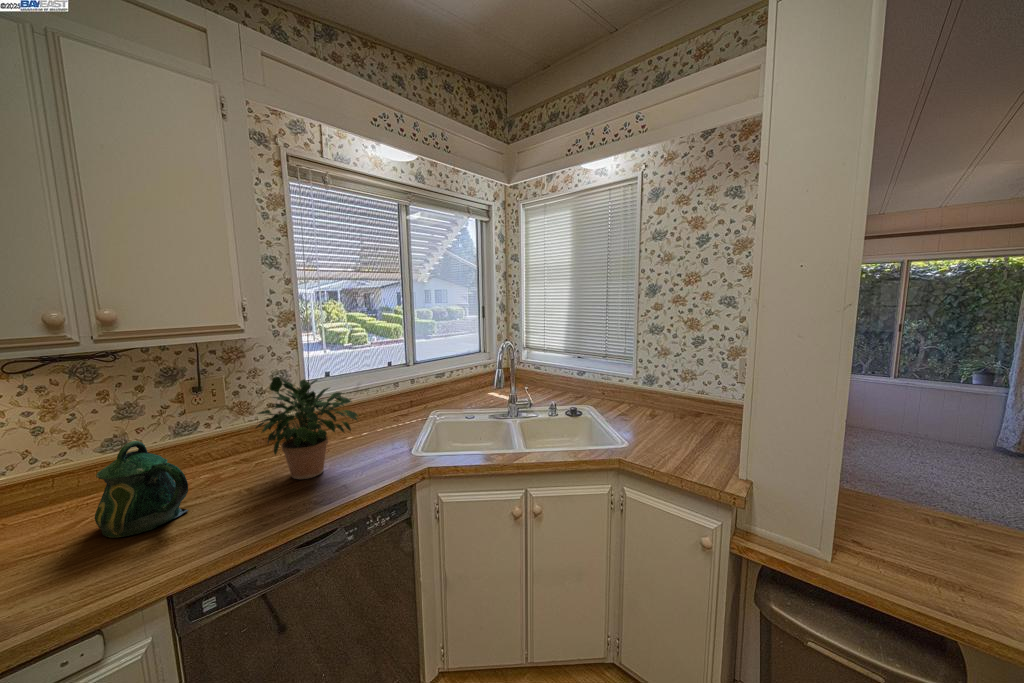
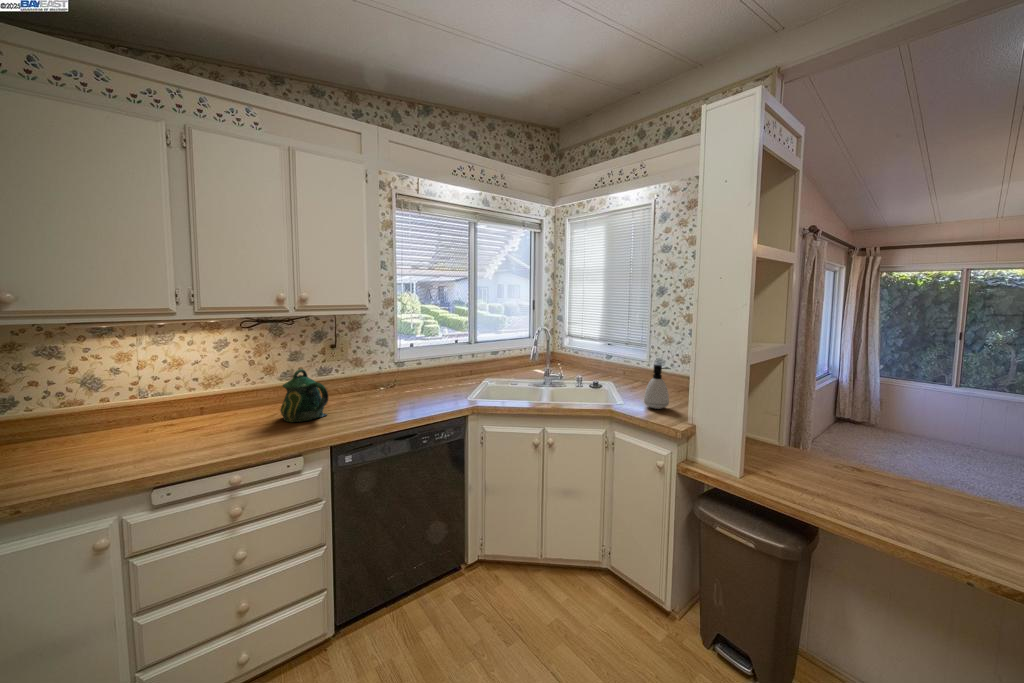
potted plant: present [256,377,358,479] -> none [365,338,430,406]
soap dispenser: none [655,389,690,447] -> present [644,365,671,409]

